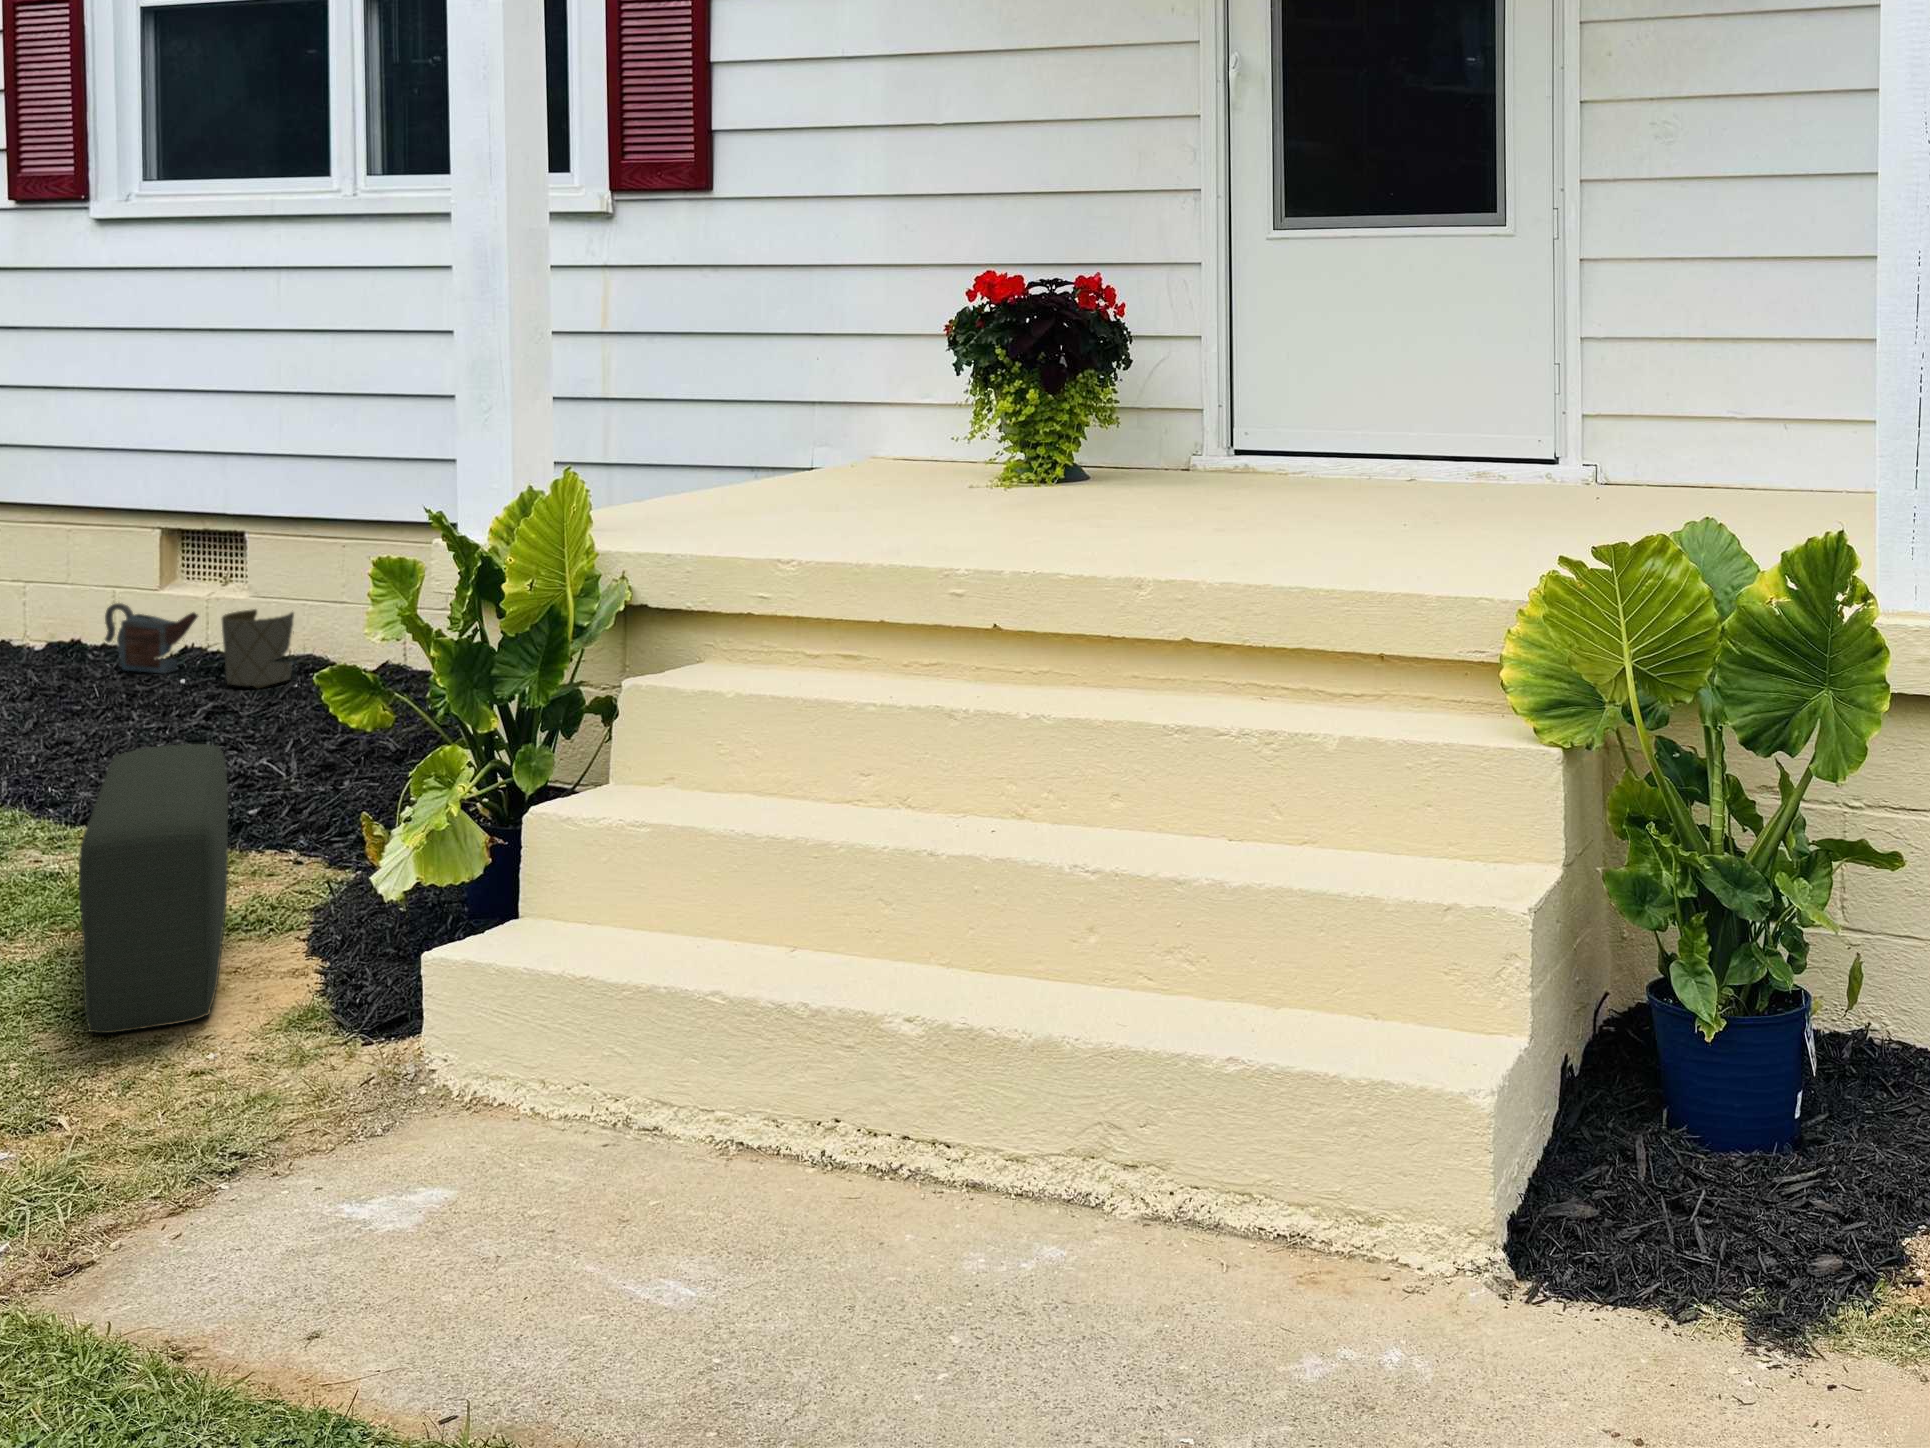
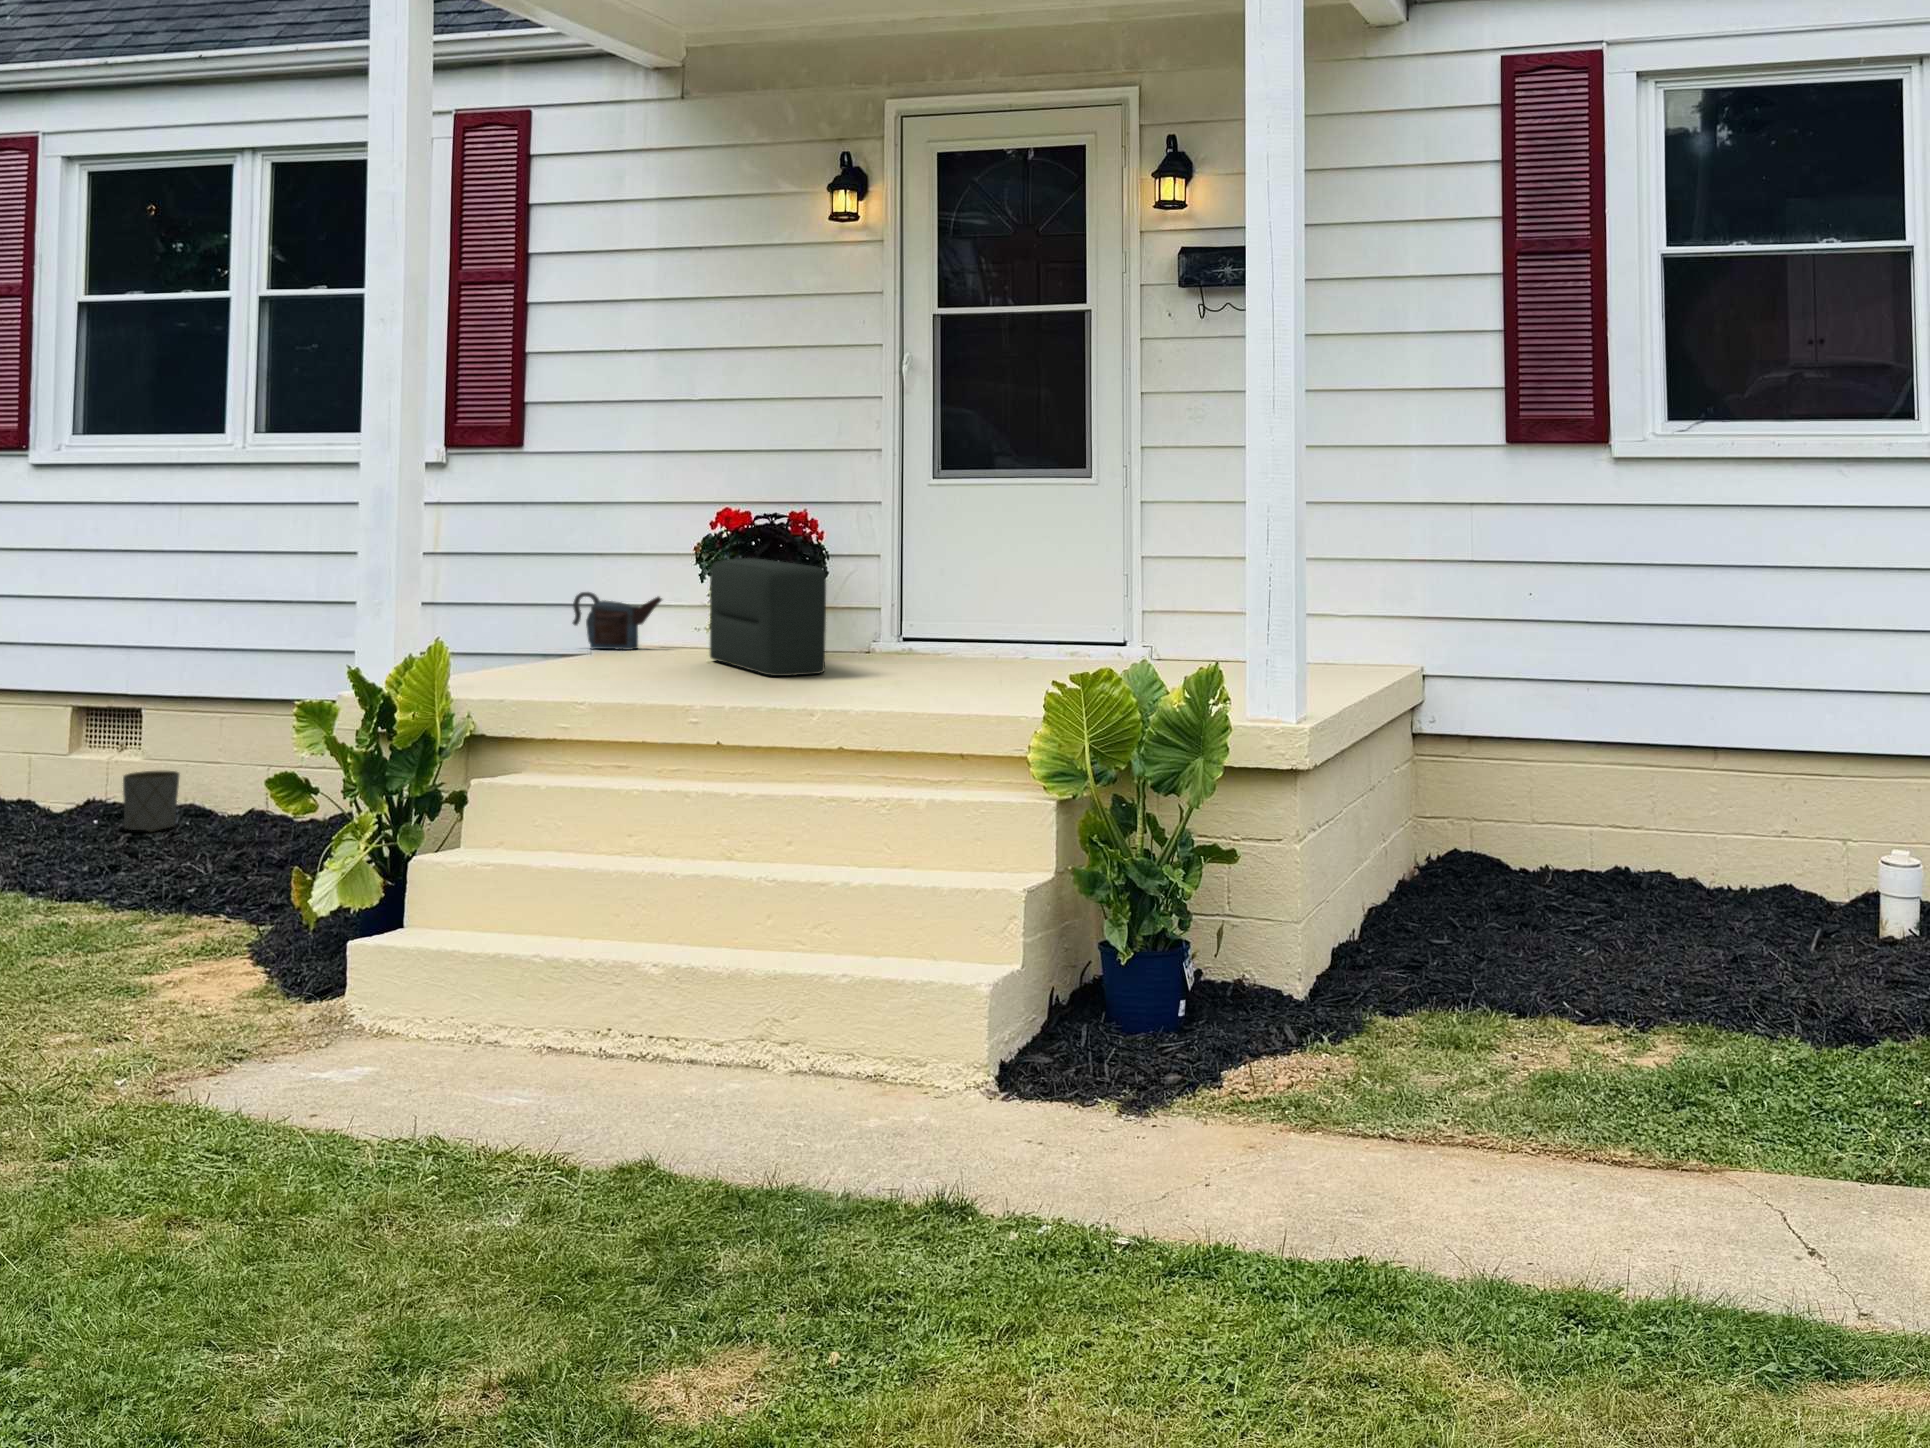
watering can: present [105,603,198,674] -> present [573,592,662,650]
pouf: present [79,744,228,1033] -> present [710,558,826,676]

